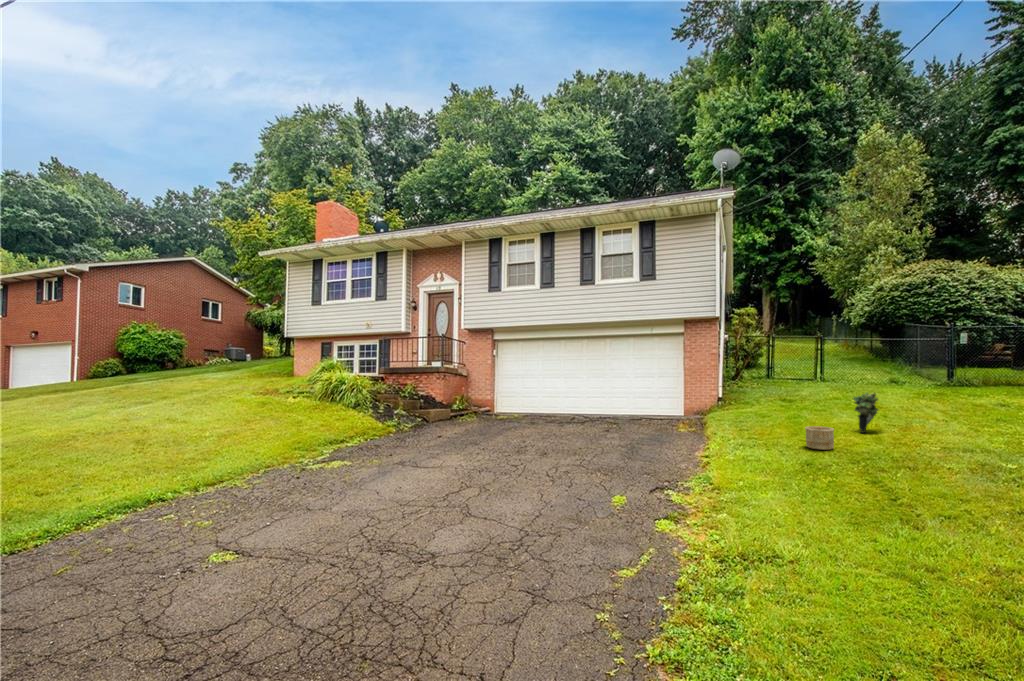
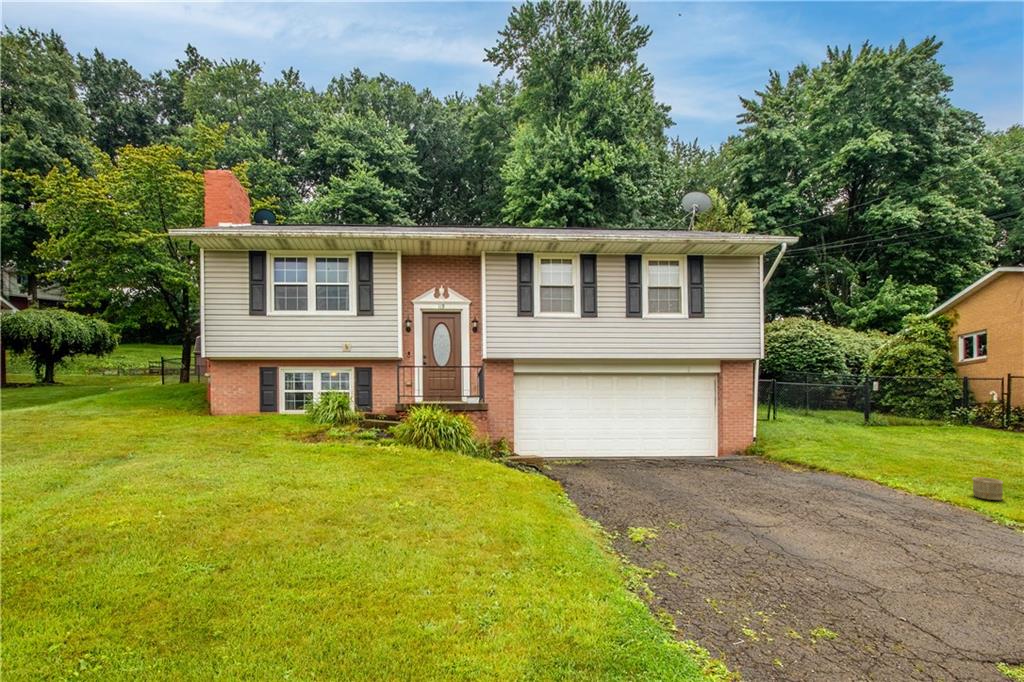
potted plant: present [853,392,879,433] -> none [960,440,989,478]

